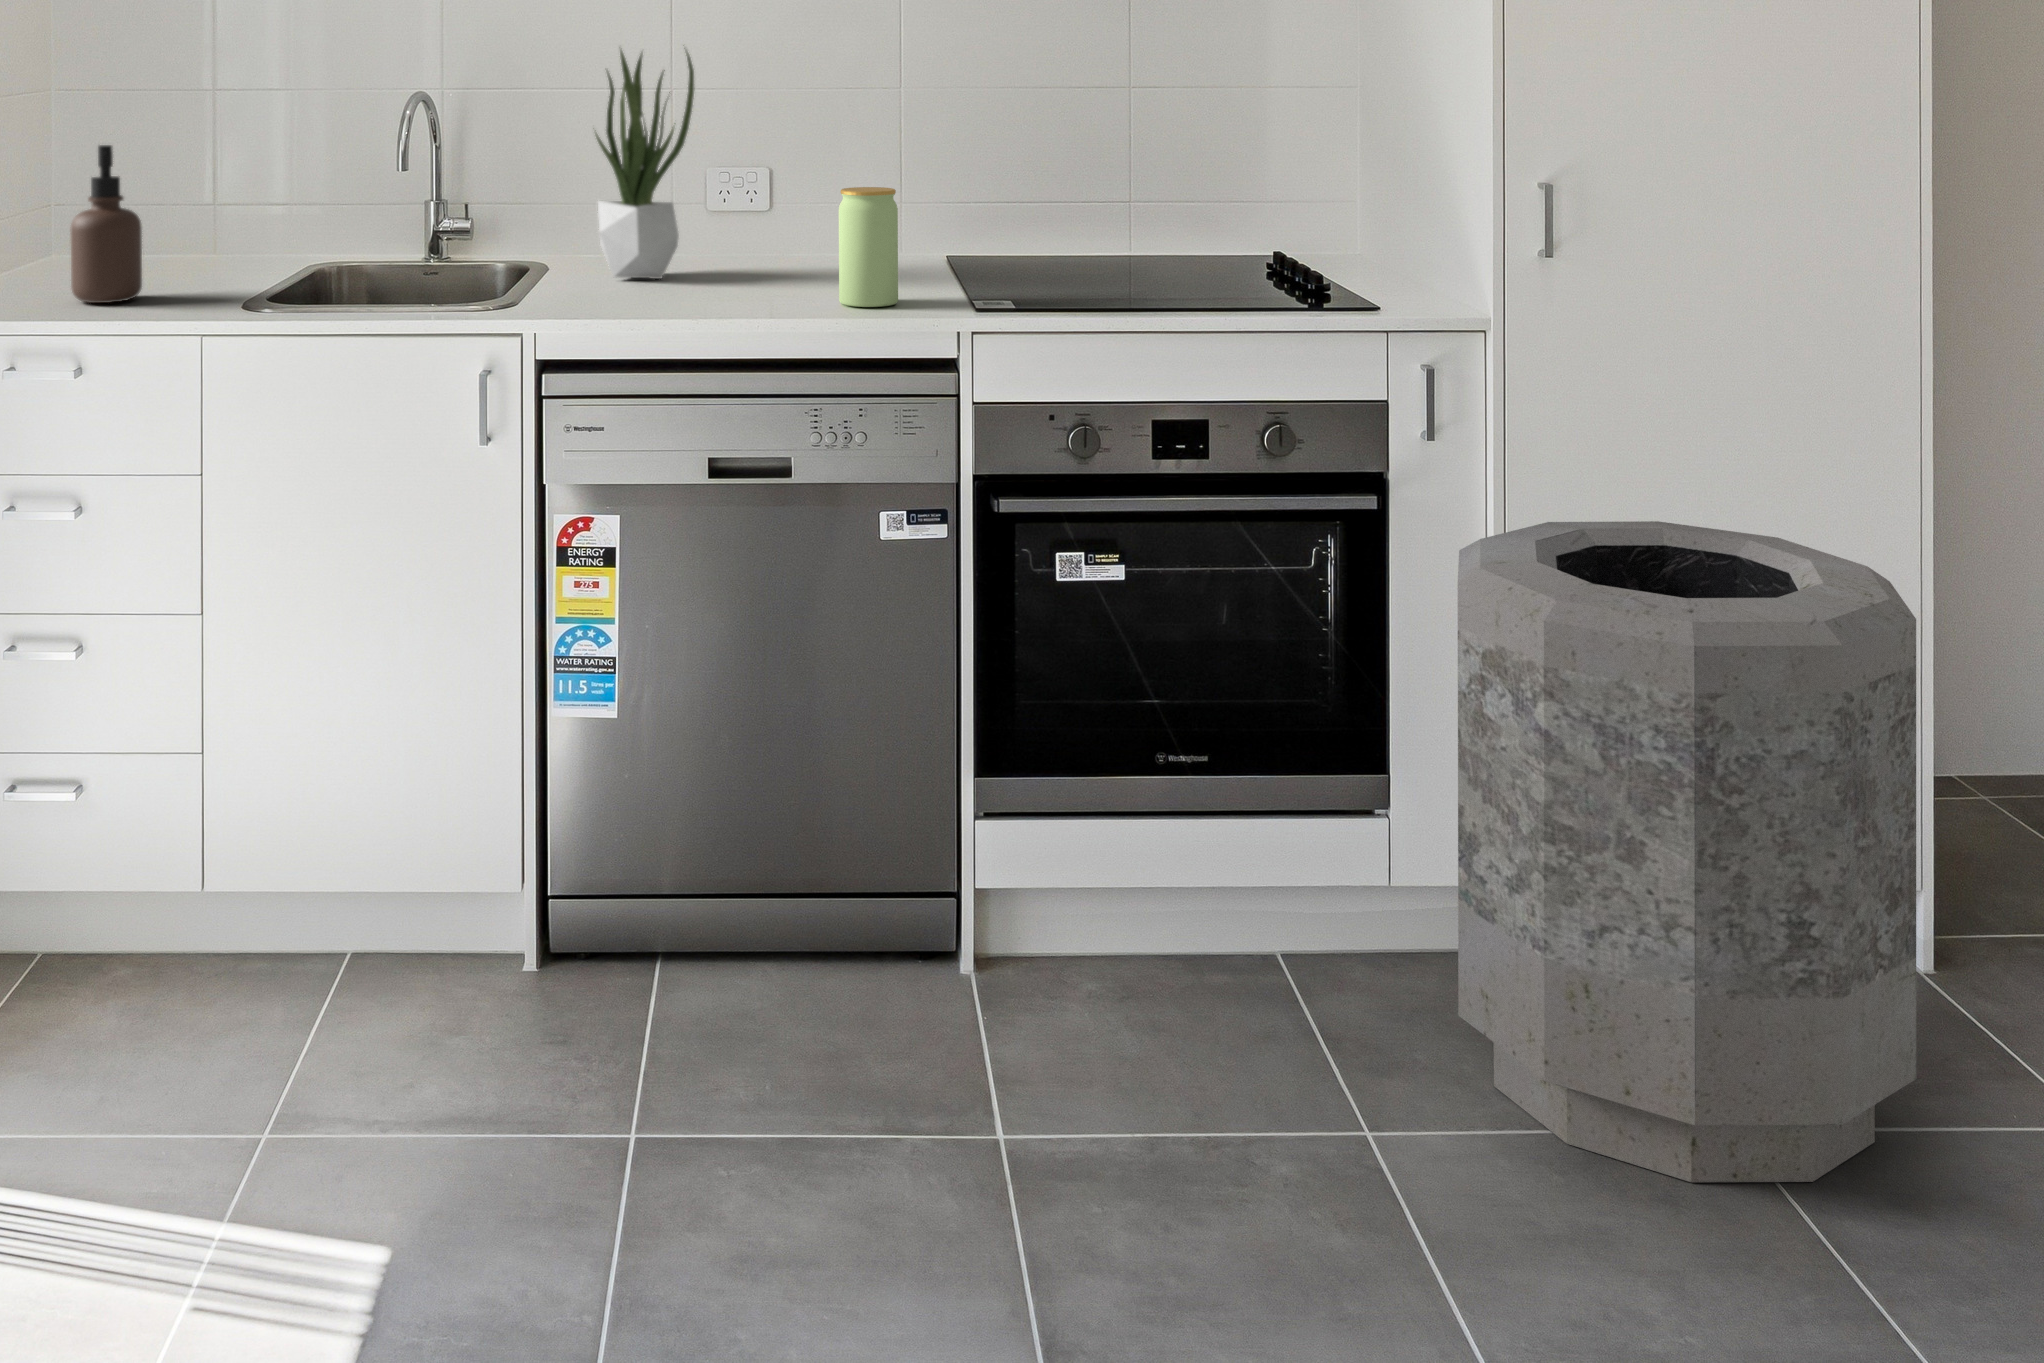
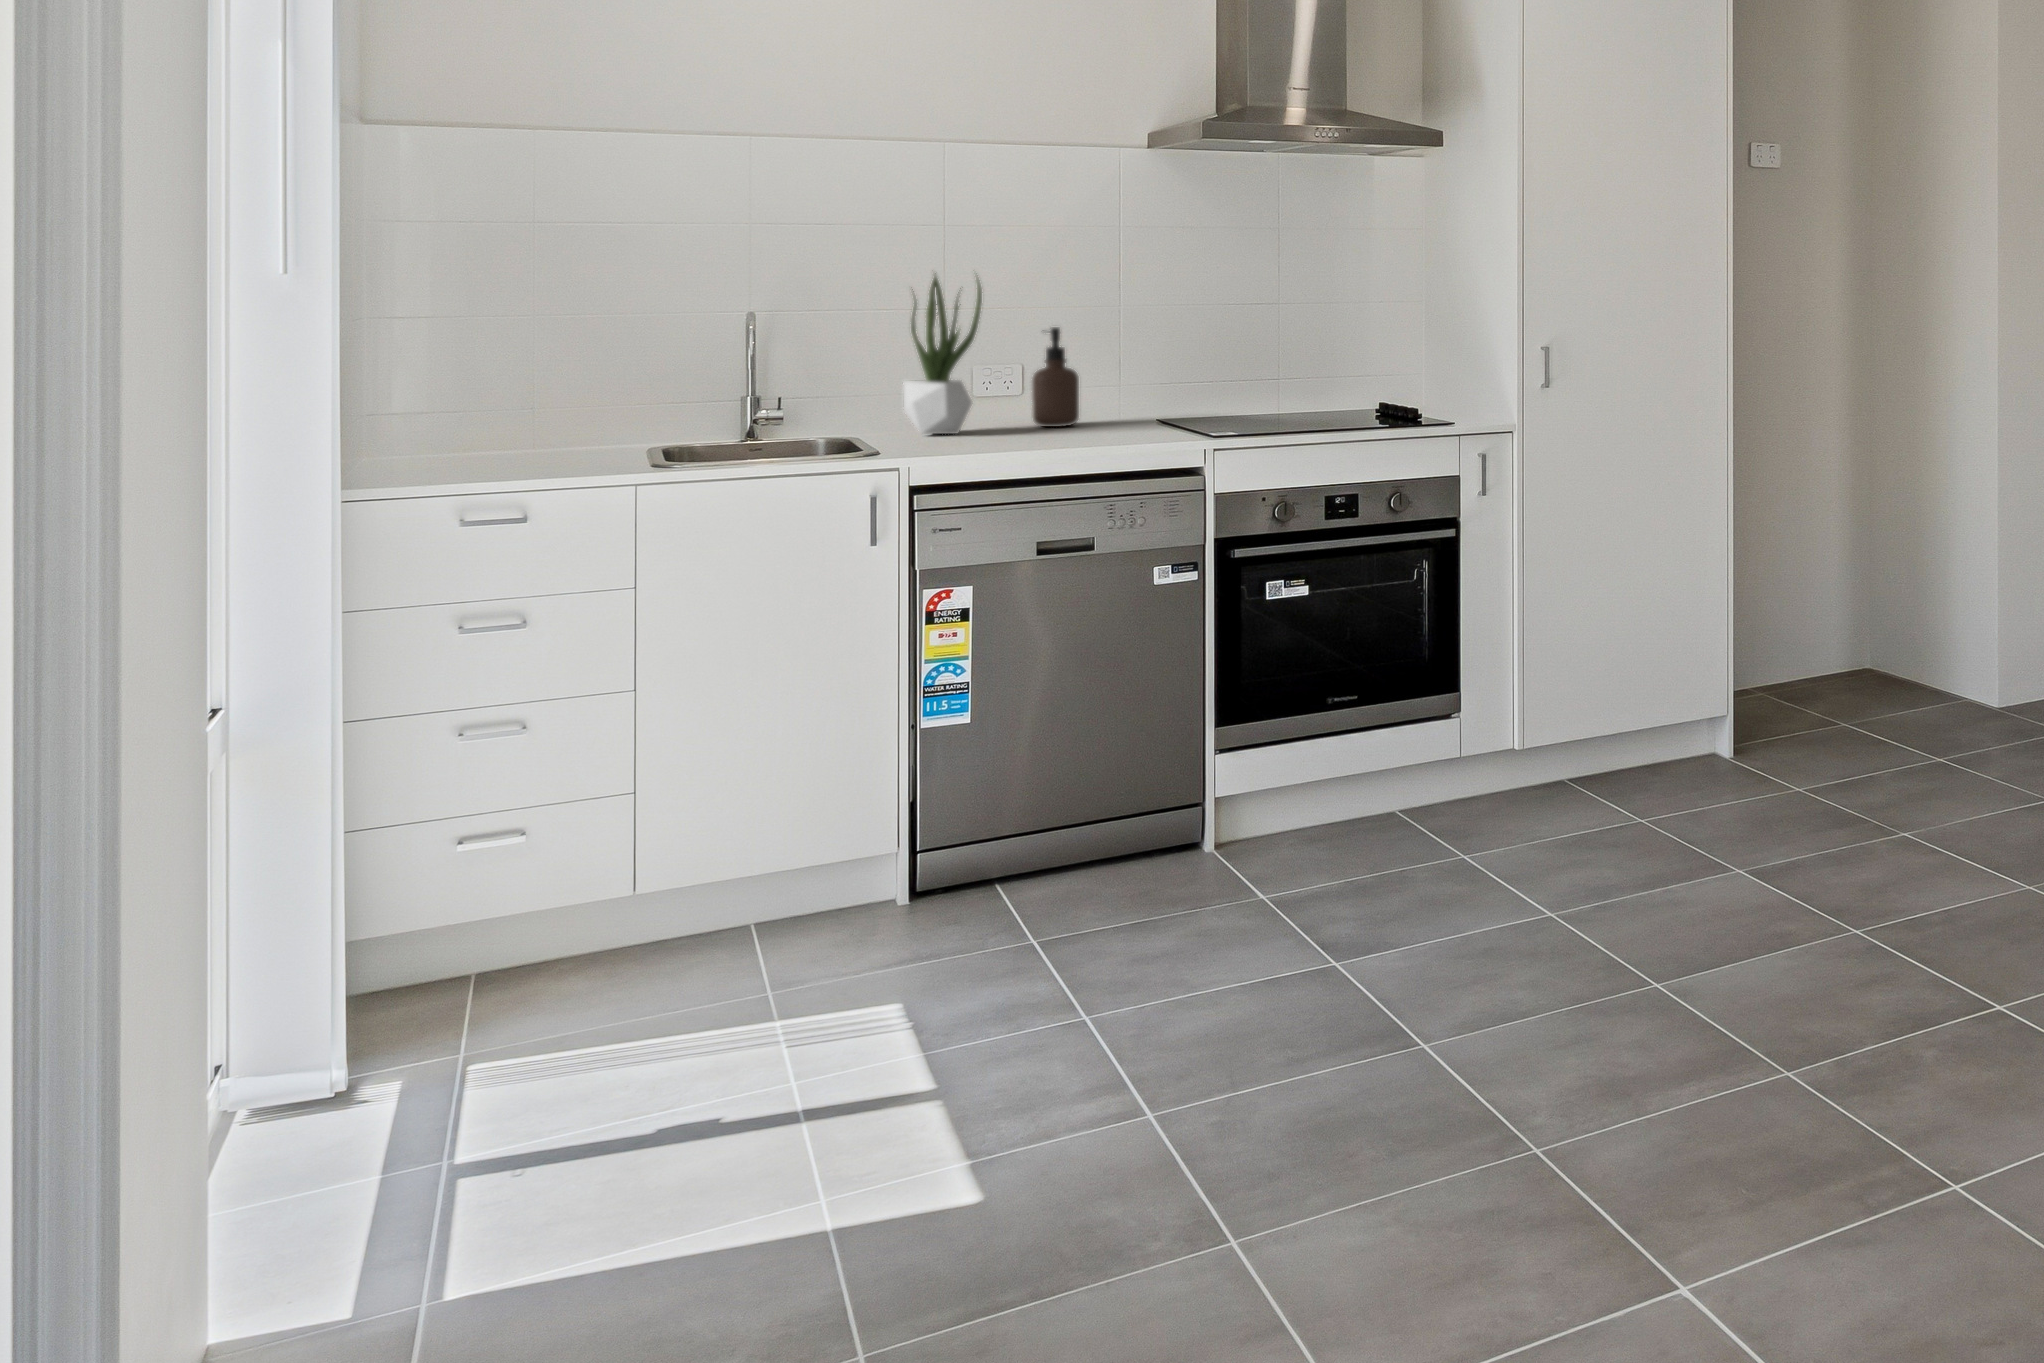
soap dispenser: present [70,145,142,303] -> present [1032,327,1079,427]
jar: present [839,187,898,307] -> none [1112,363,1154,440]
trash can: present [1458,521,1916,1182] -> none [1508,533,1736,849]

